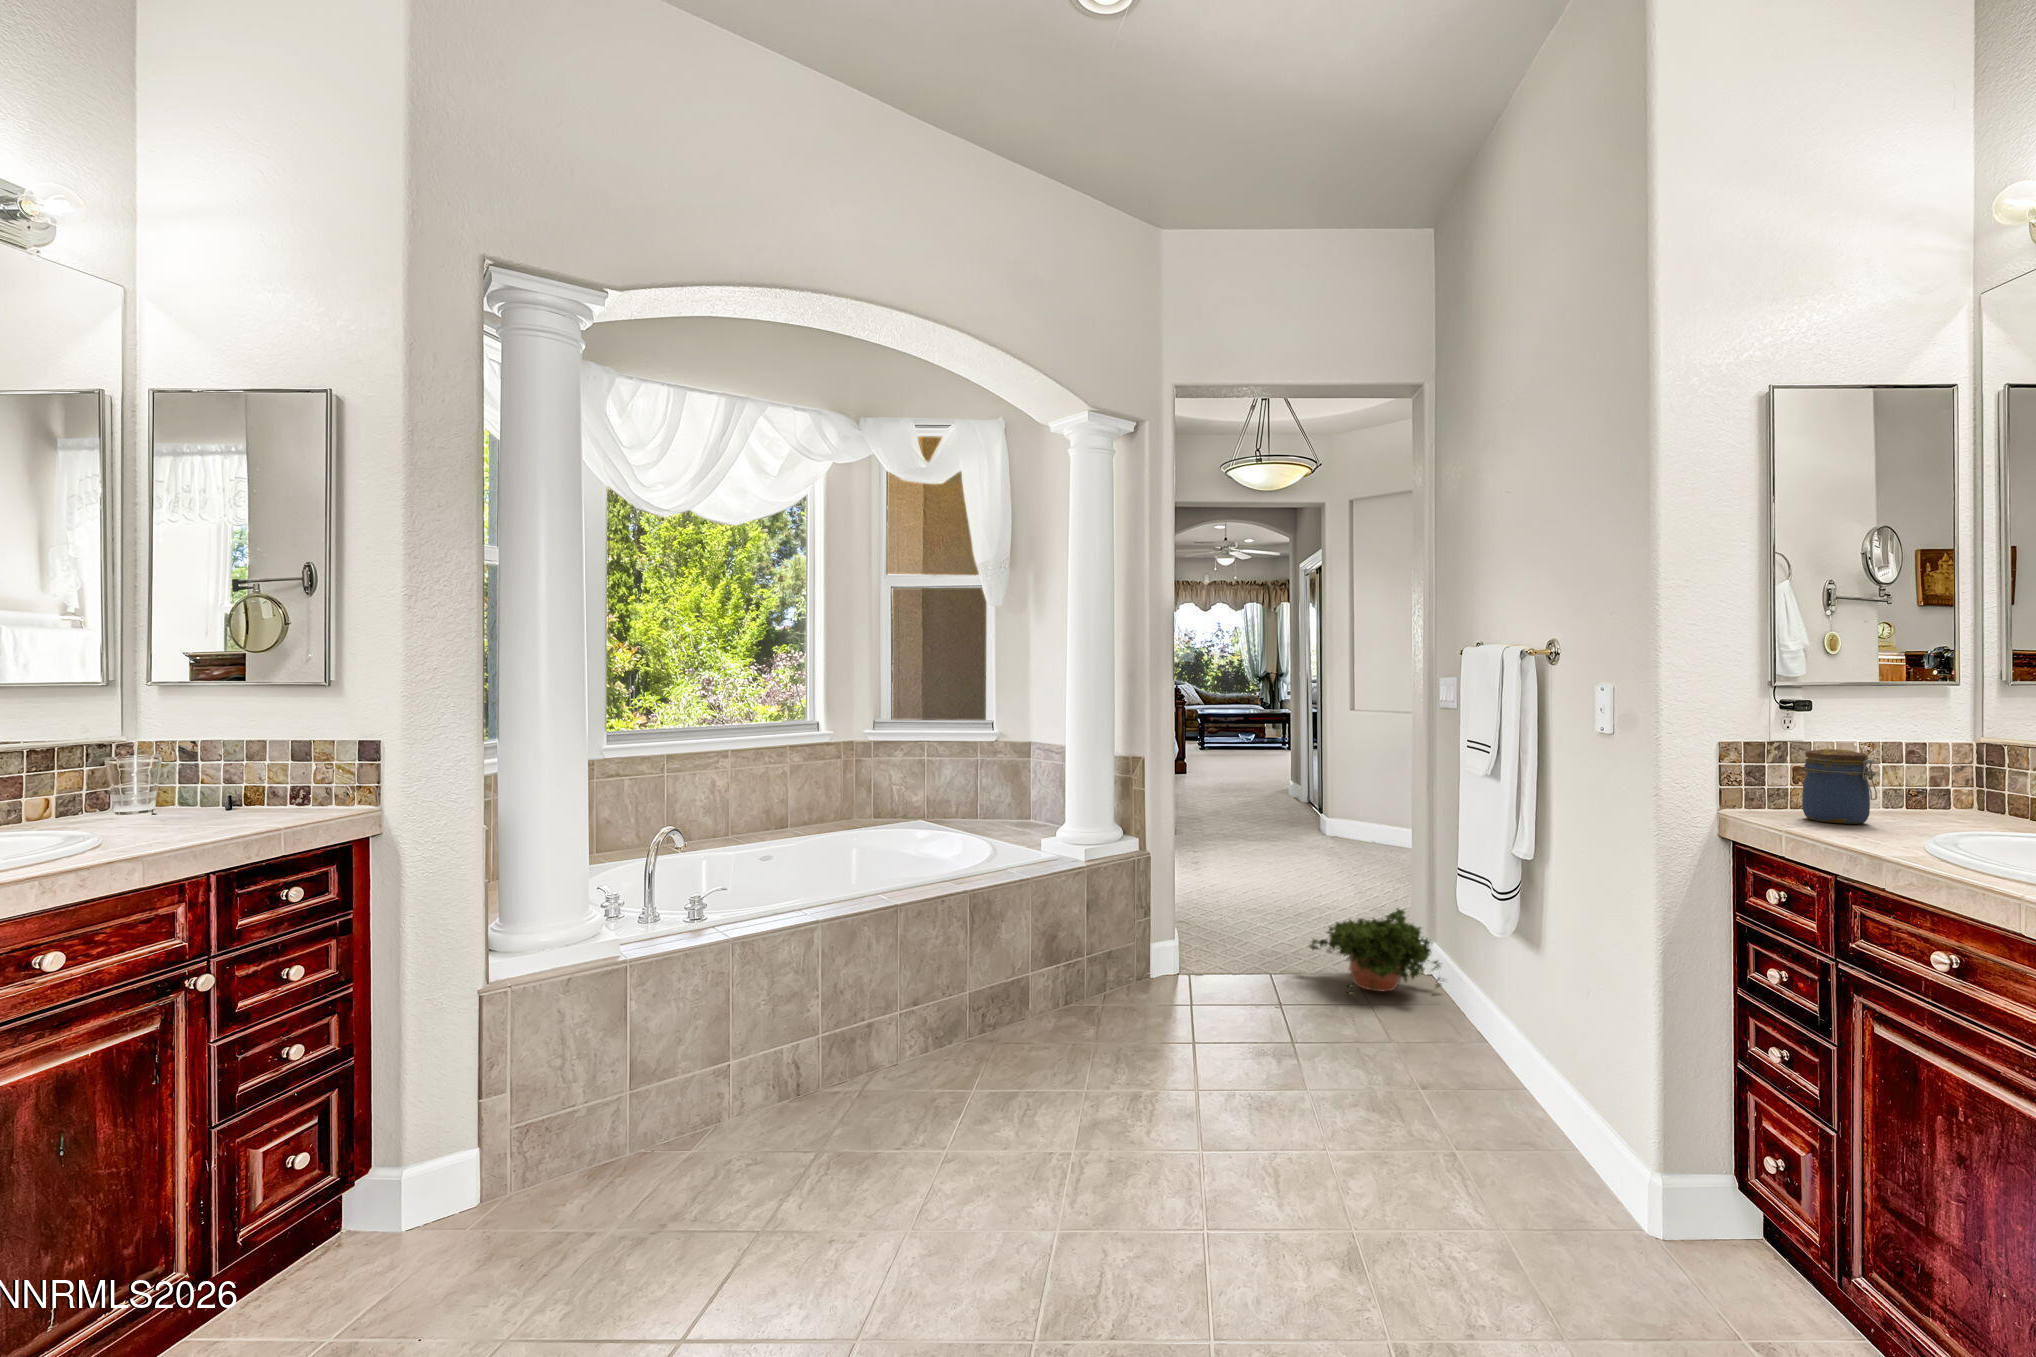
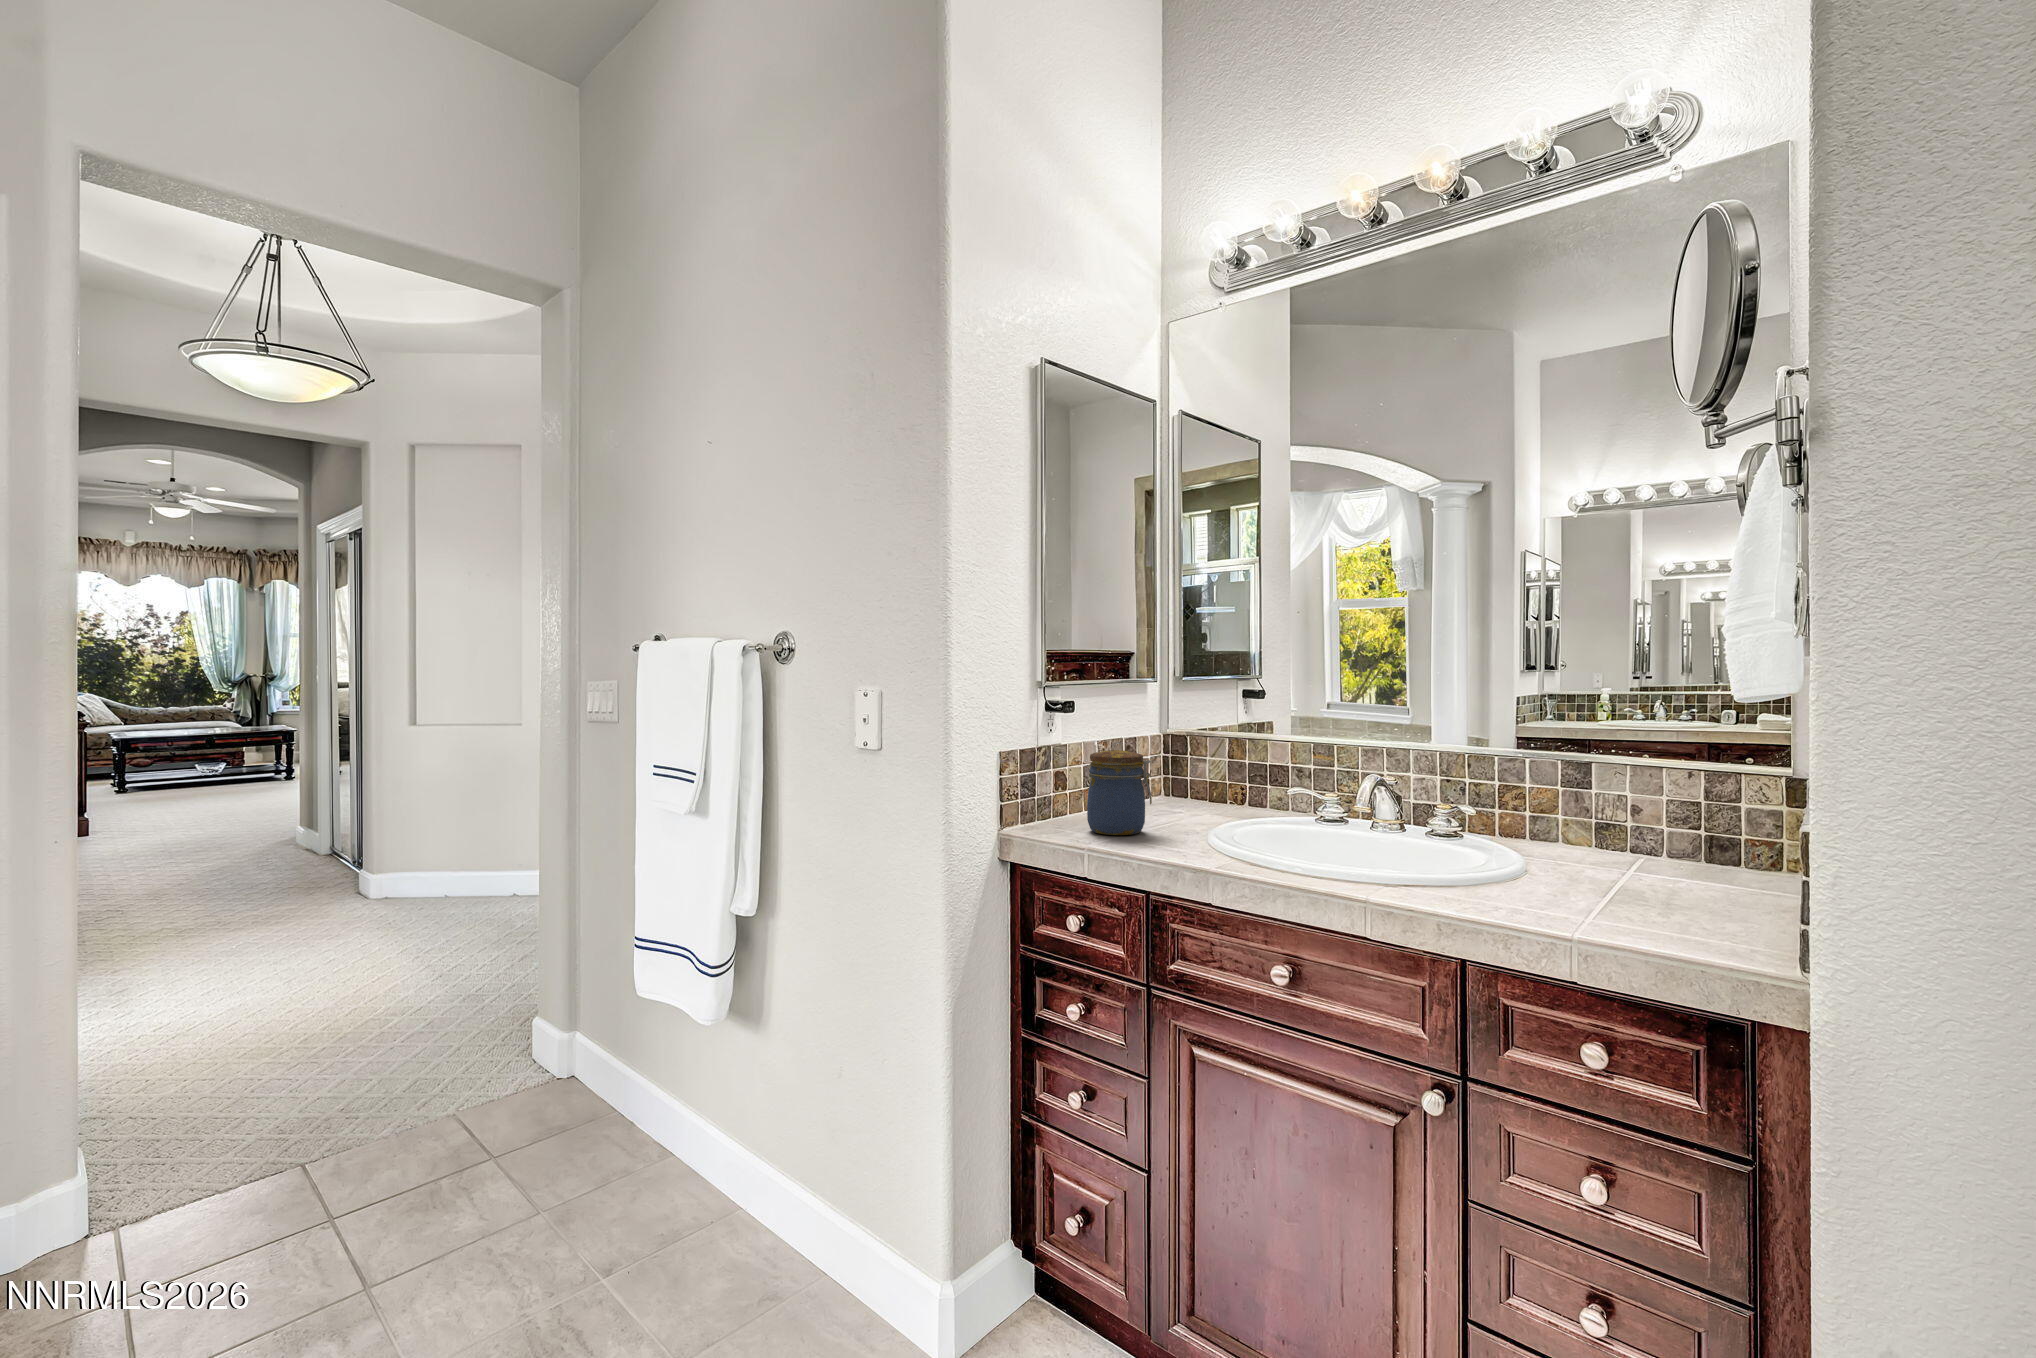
potted plant: present [1308,909,1442,995] -> none [369,1015,604,1188]

